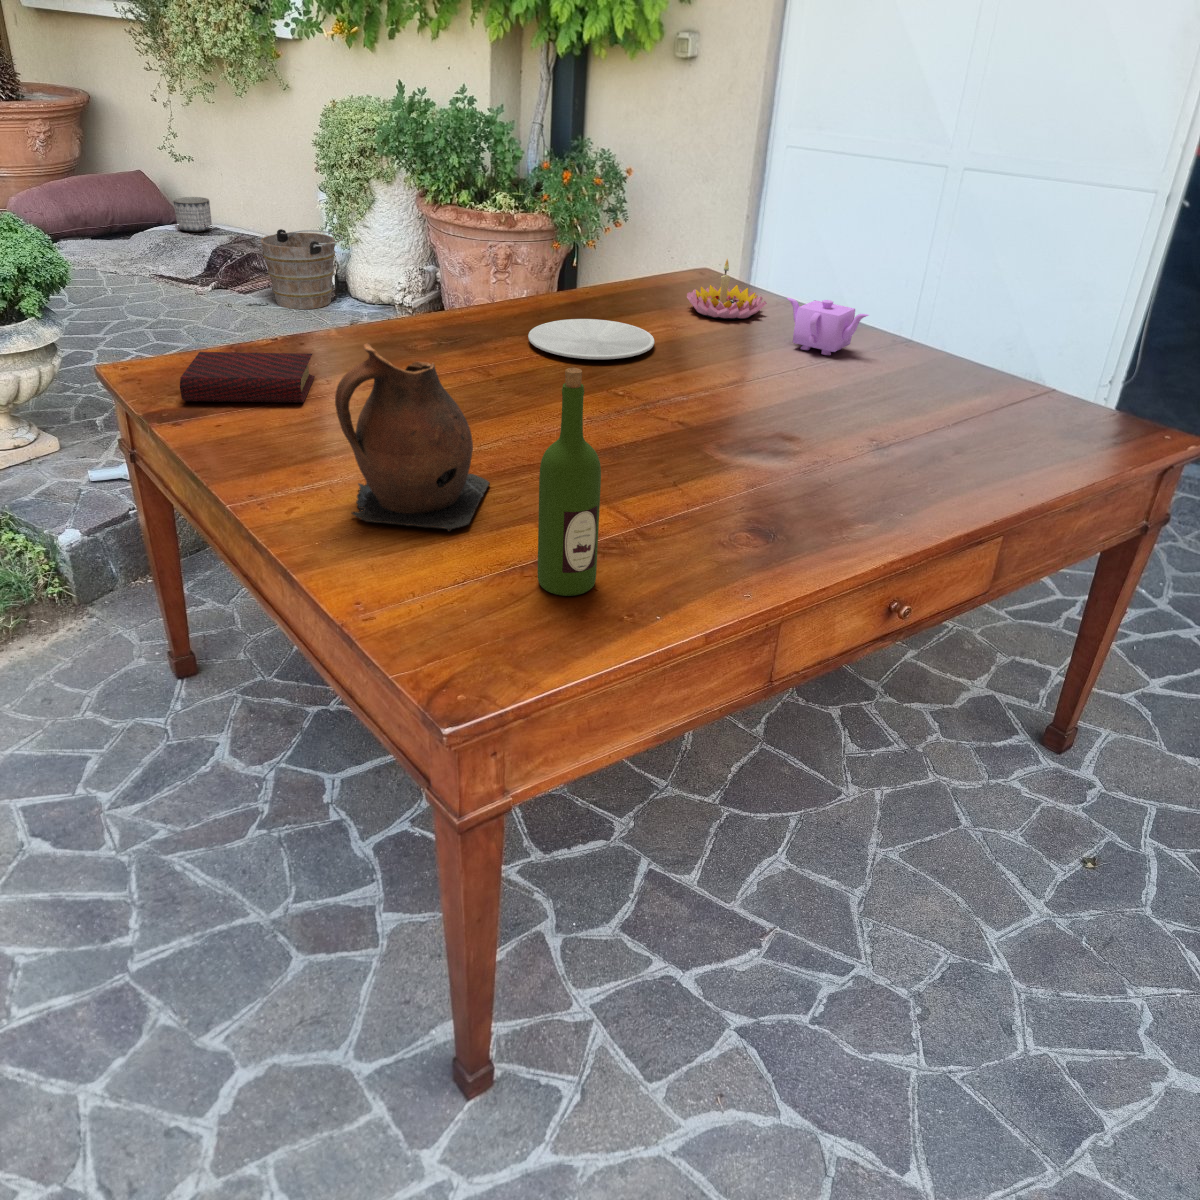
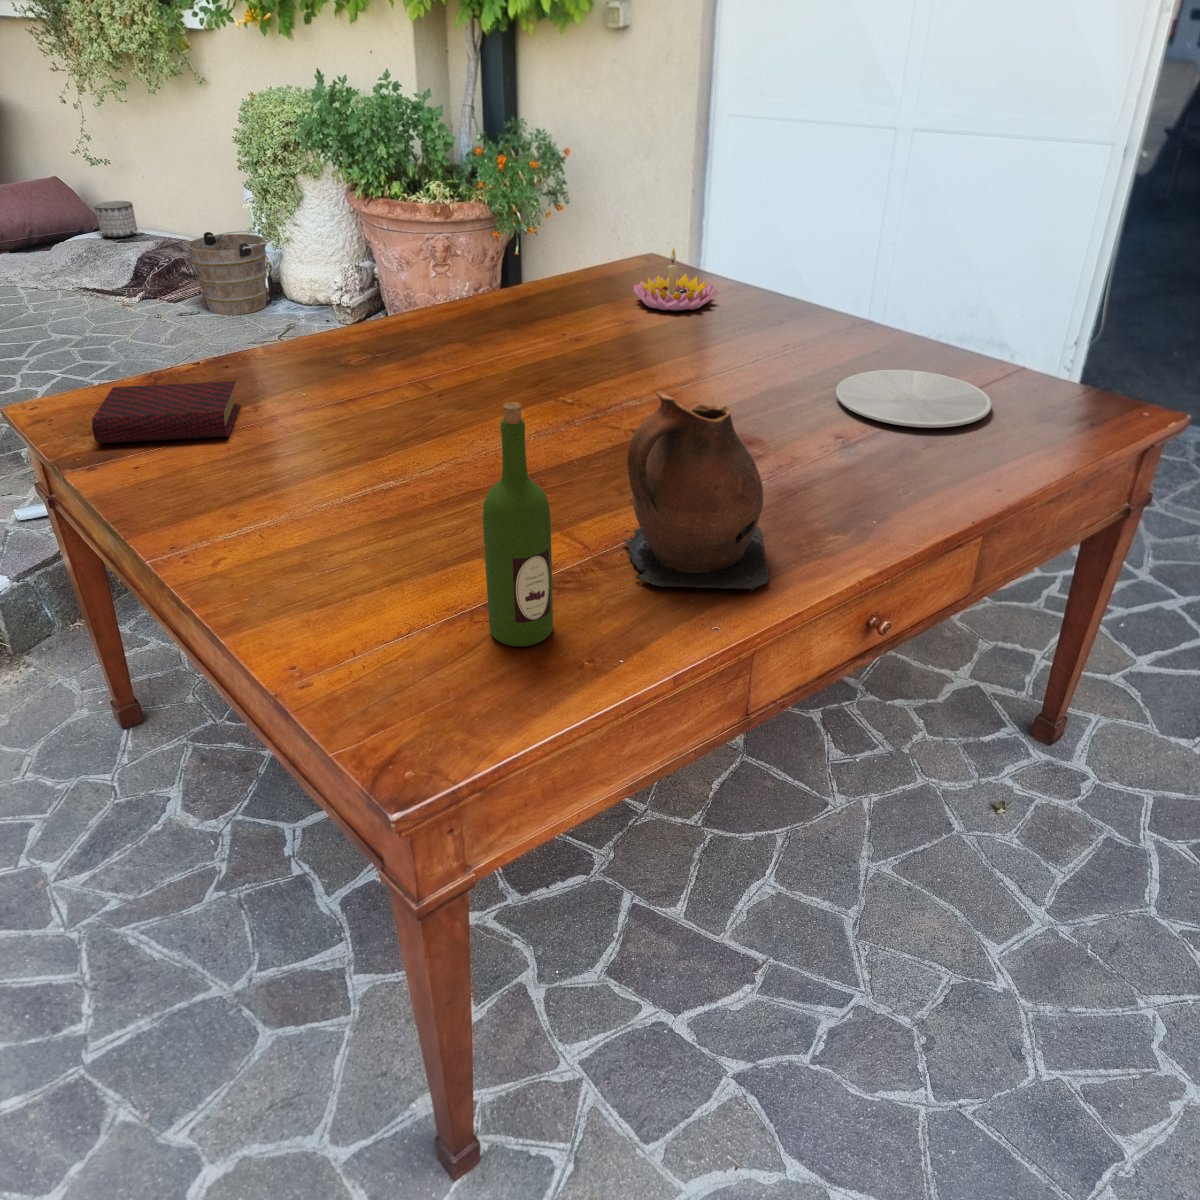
teapot: present [787,298,869,355] -> none [738,287,826,346]
plate: present [528,319,654,359] -> present [836,370,991,428]
ceramic pitcher: present [335,344,490,532] -> present [623,391,769,592]

